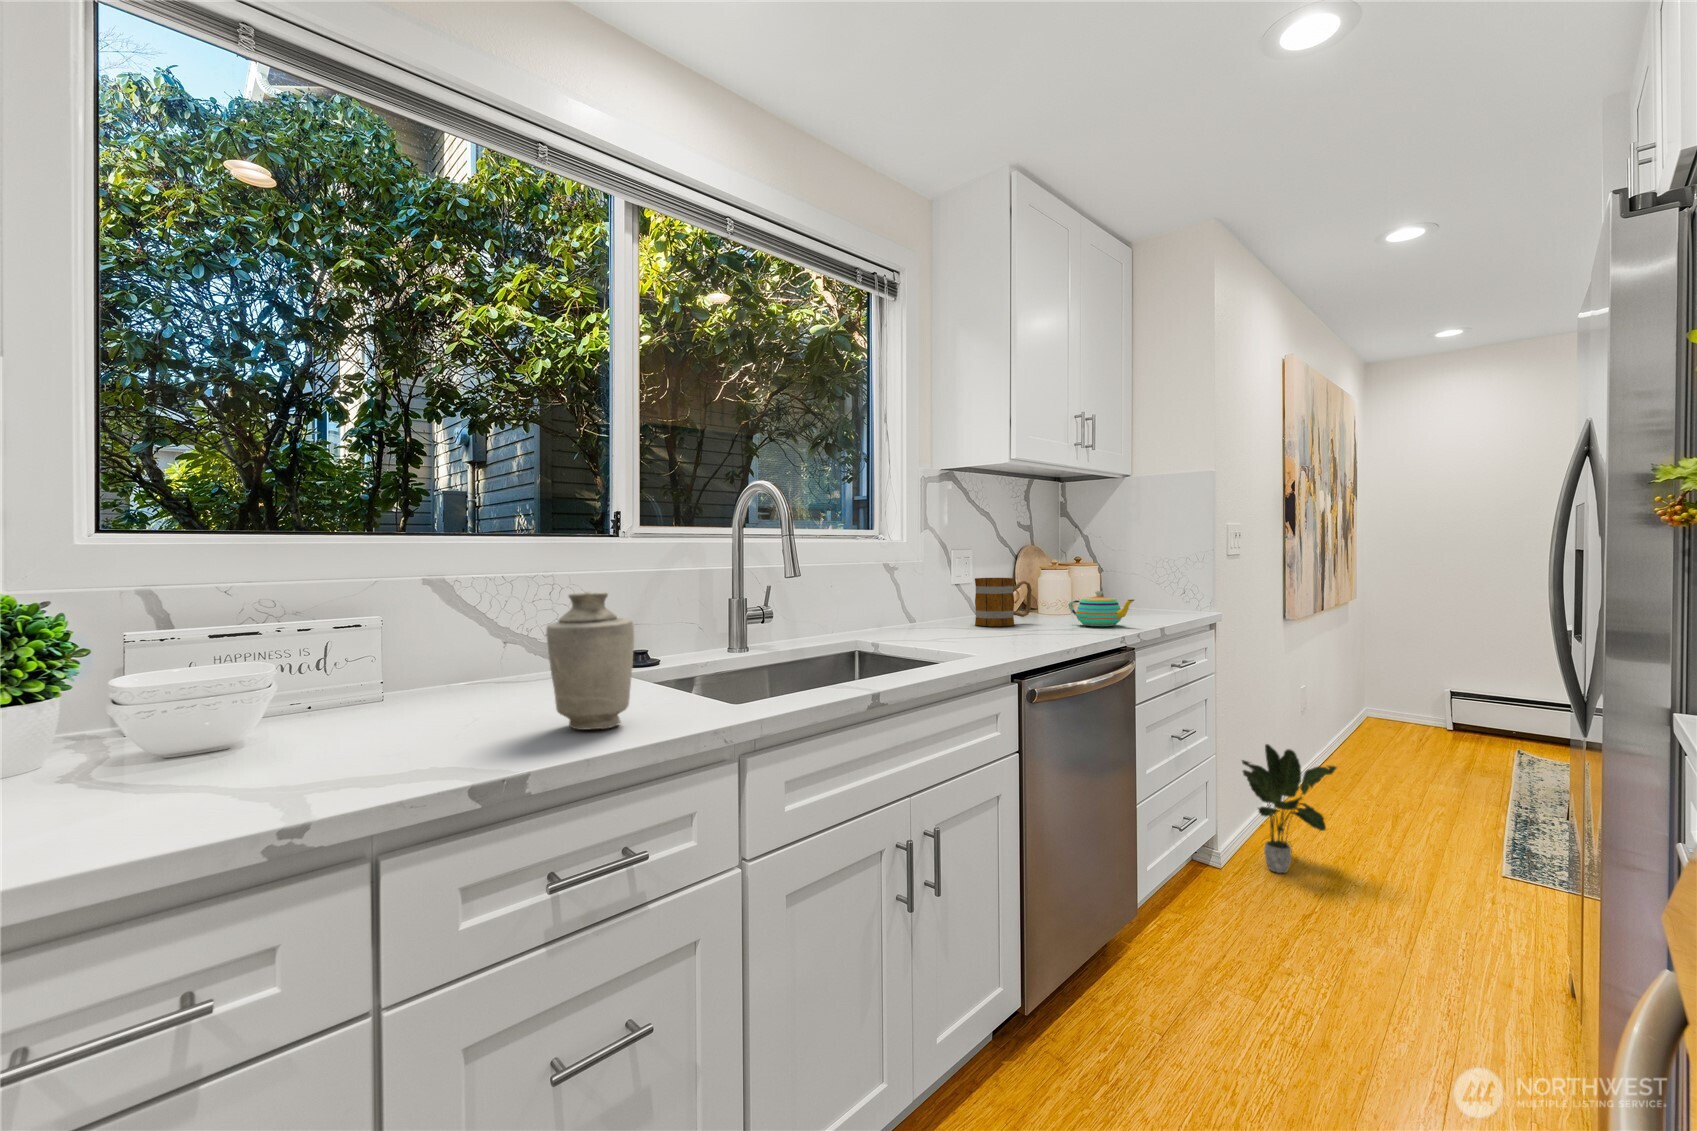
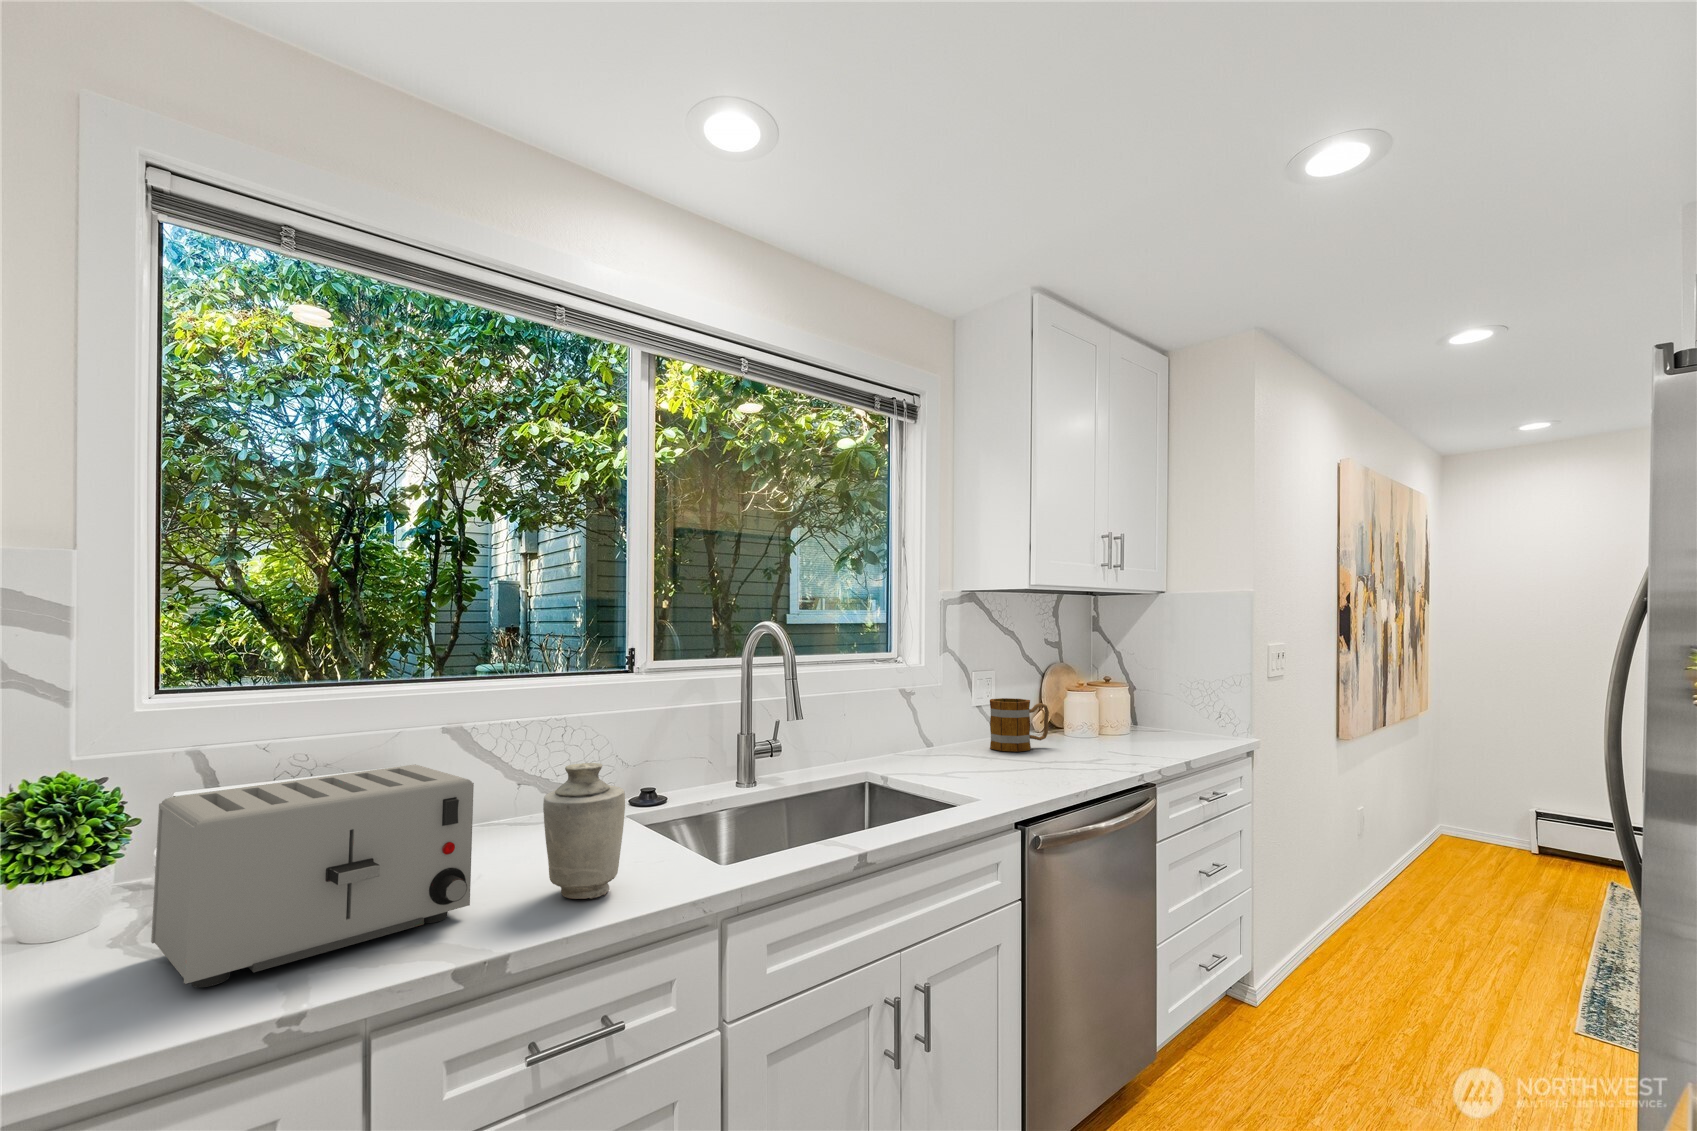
teapot: present [1069,591,1134,626] -> none [1087,718,1154,756]
toaster: none [107,596,472,805] -> present [151,764,474,987]
potted plant: present [1242,744,1337,873] -> none [1280,878,1385,1023]

